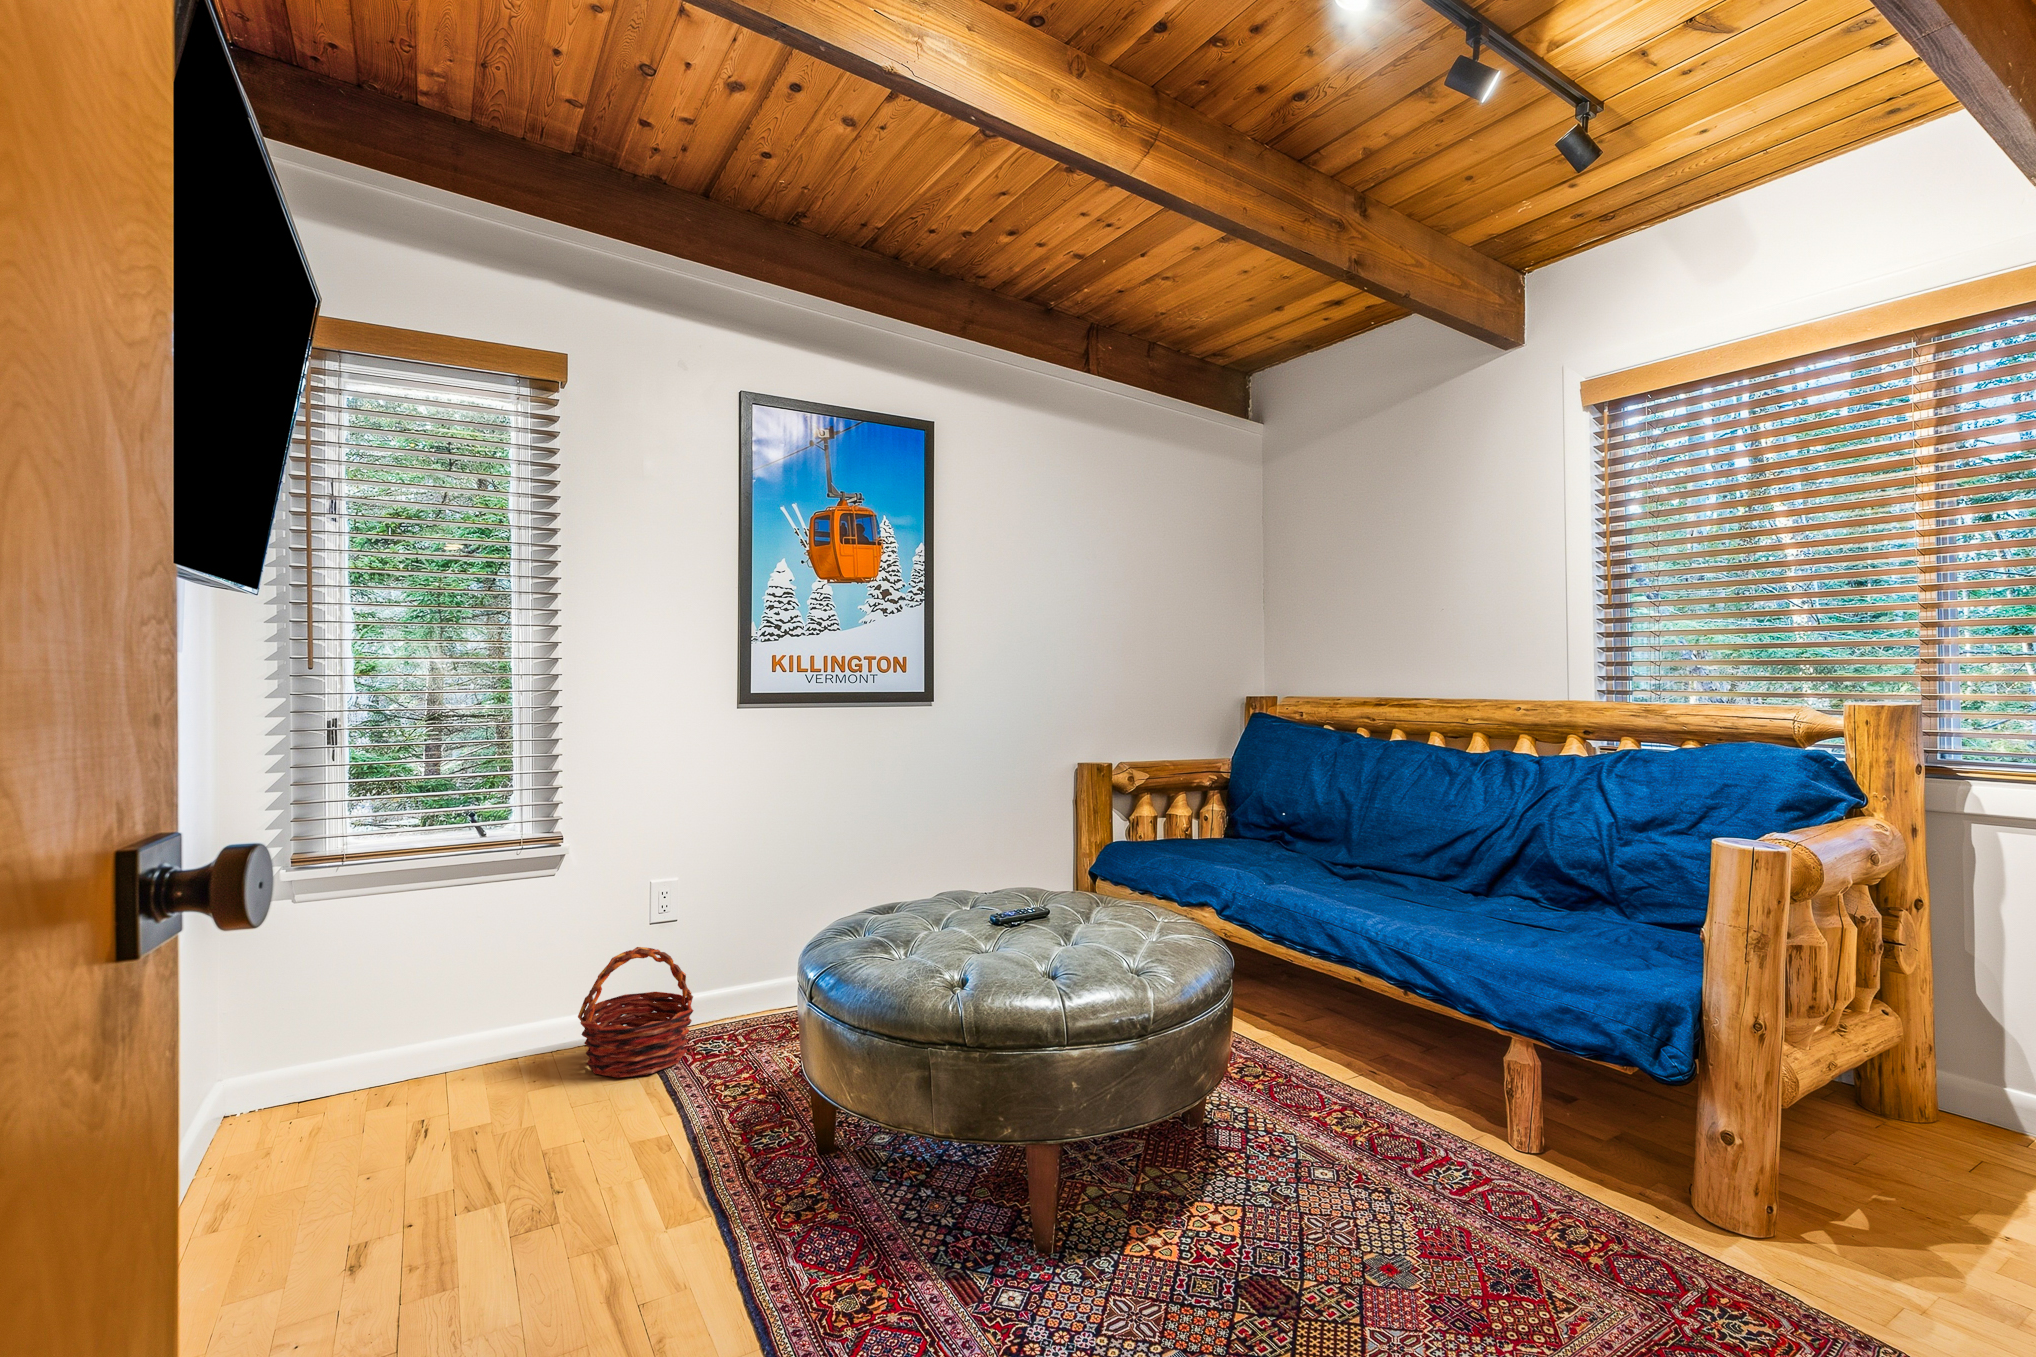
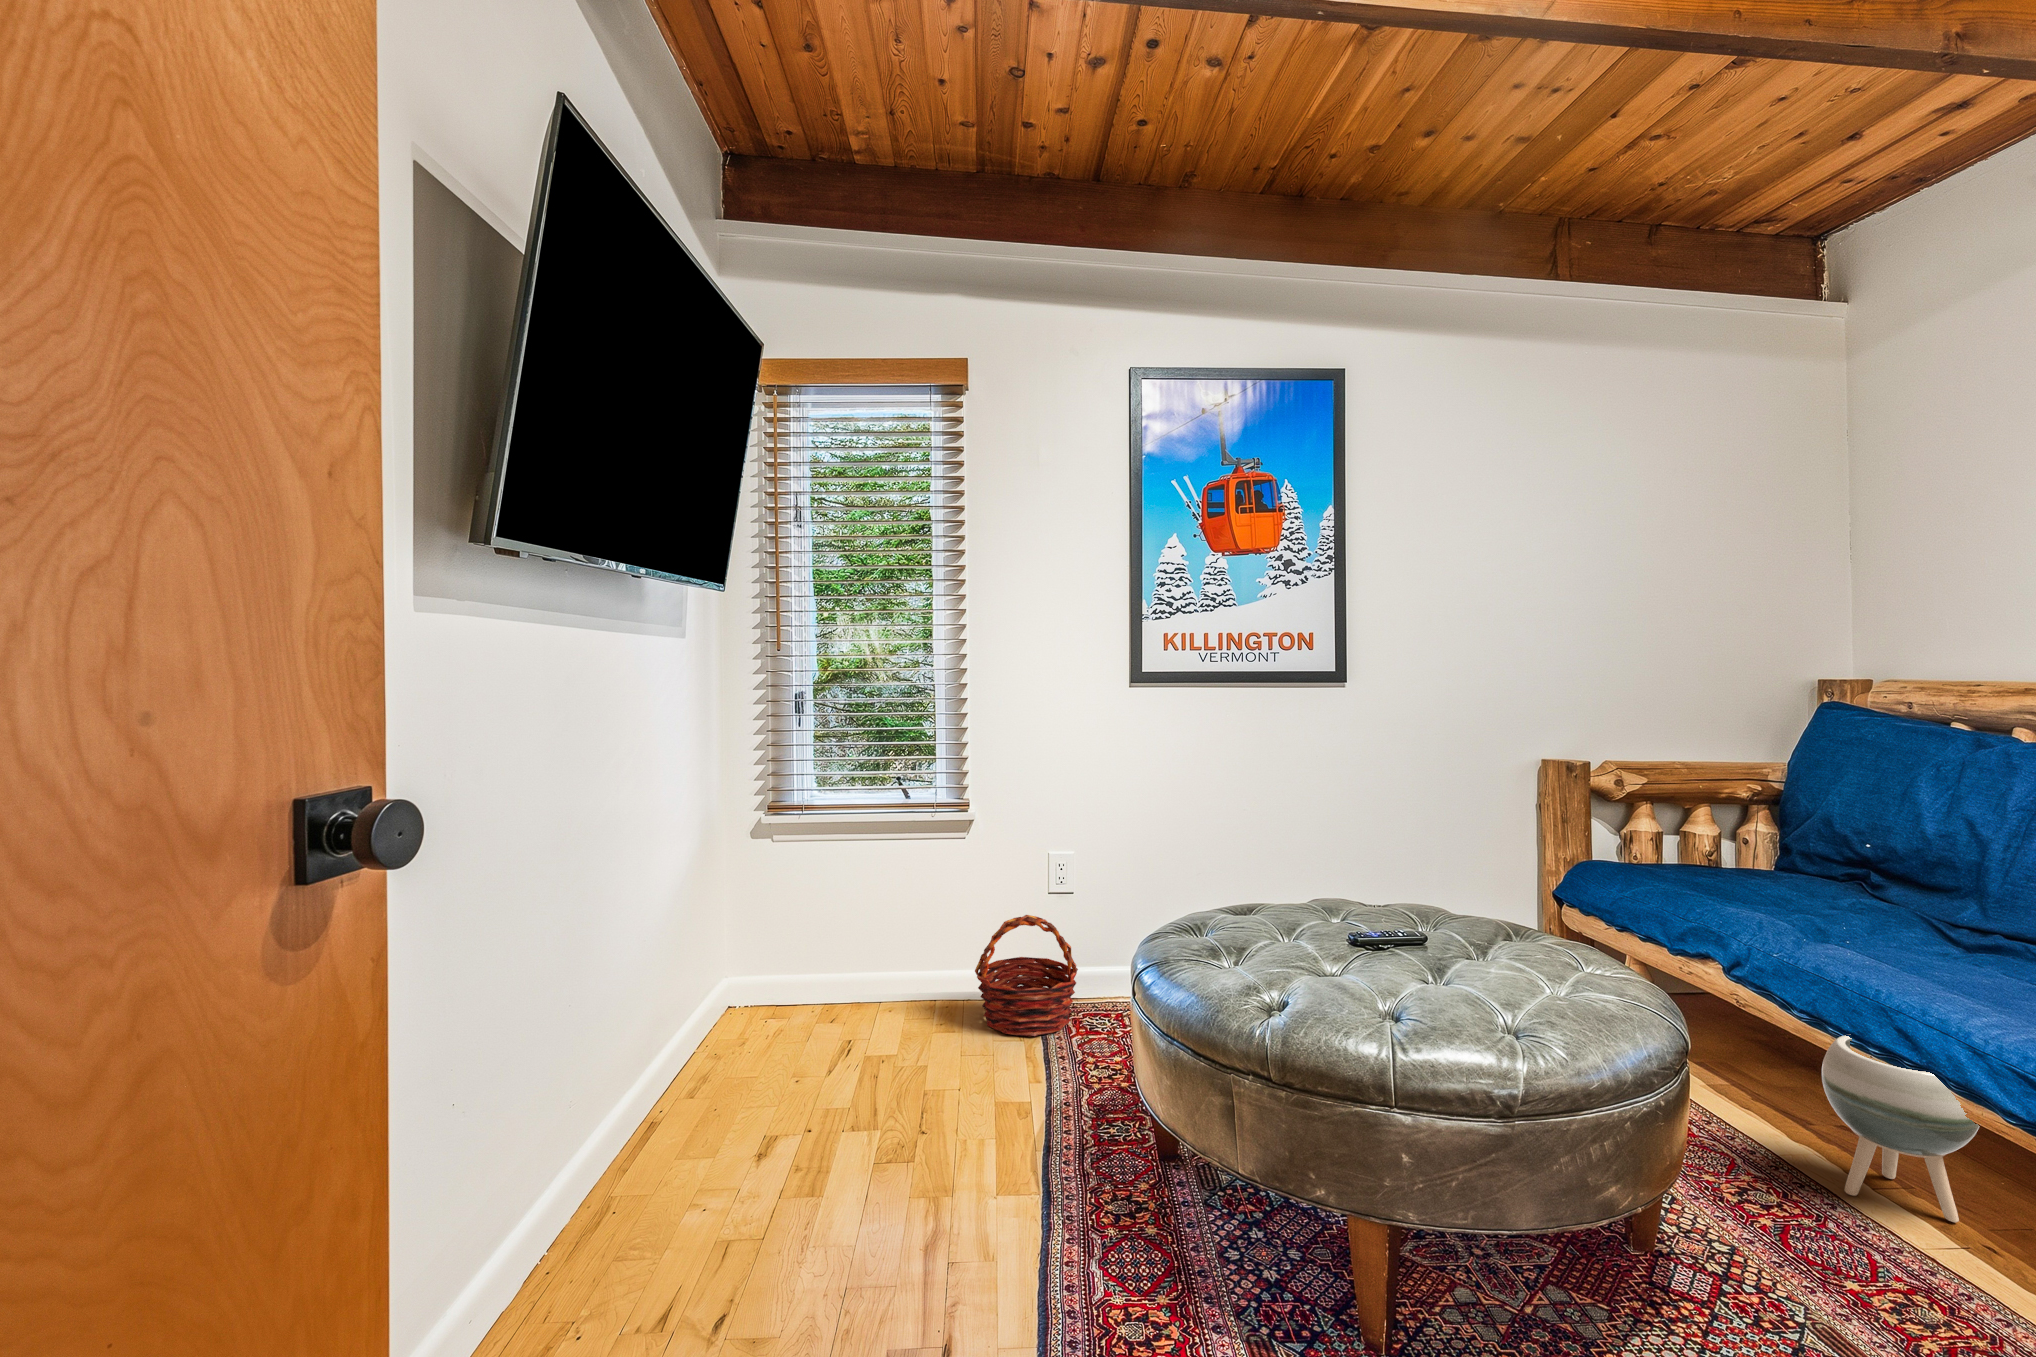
planter: none [1280,942,1364,1059] -> present [1822,1035,1980,1222]

